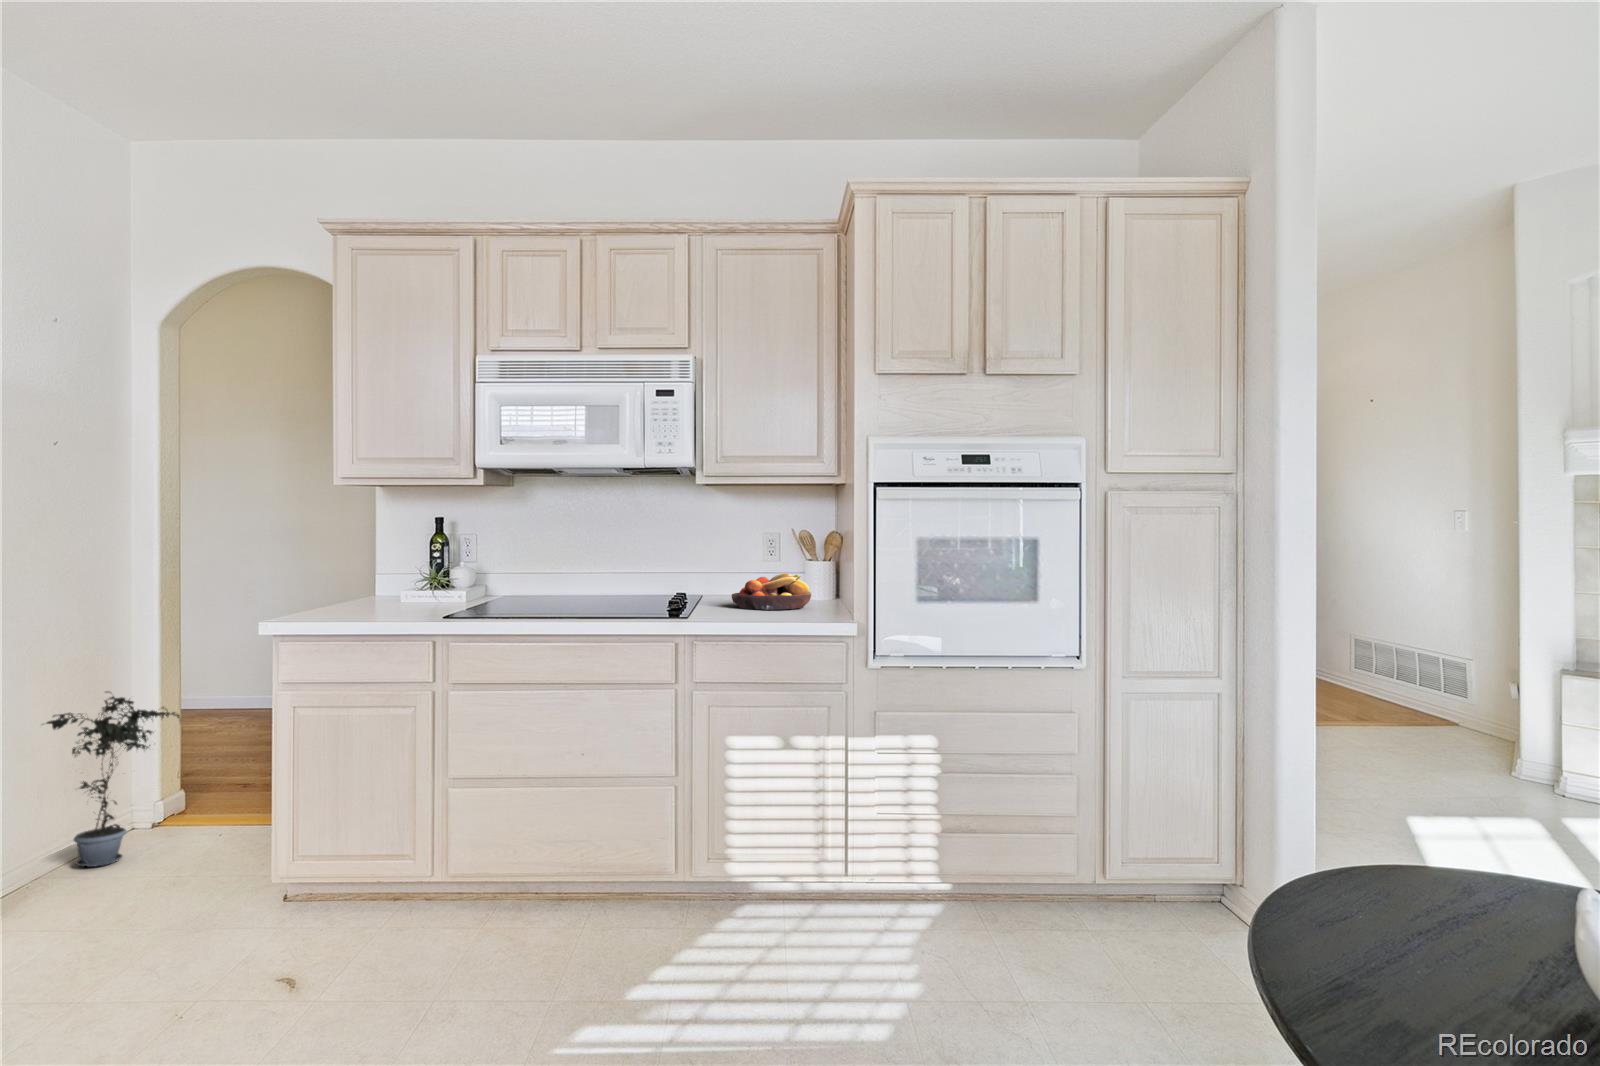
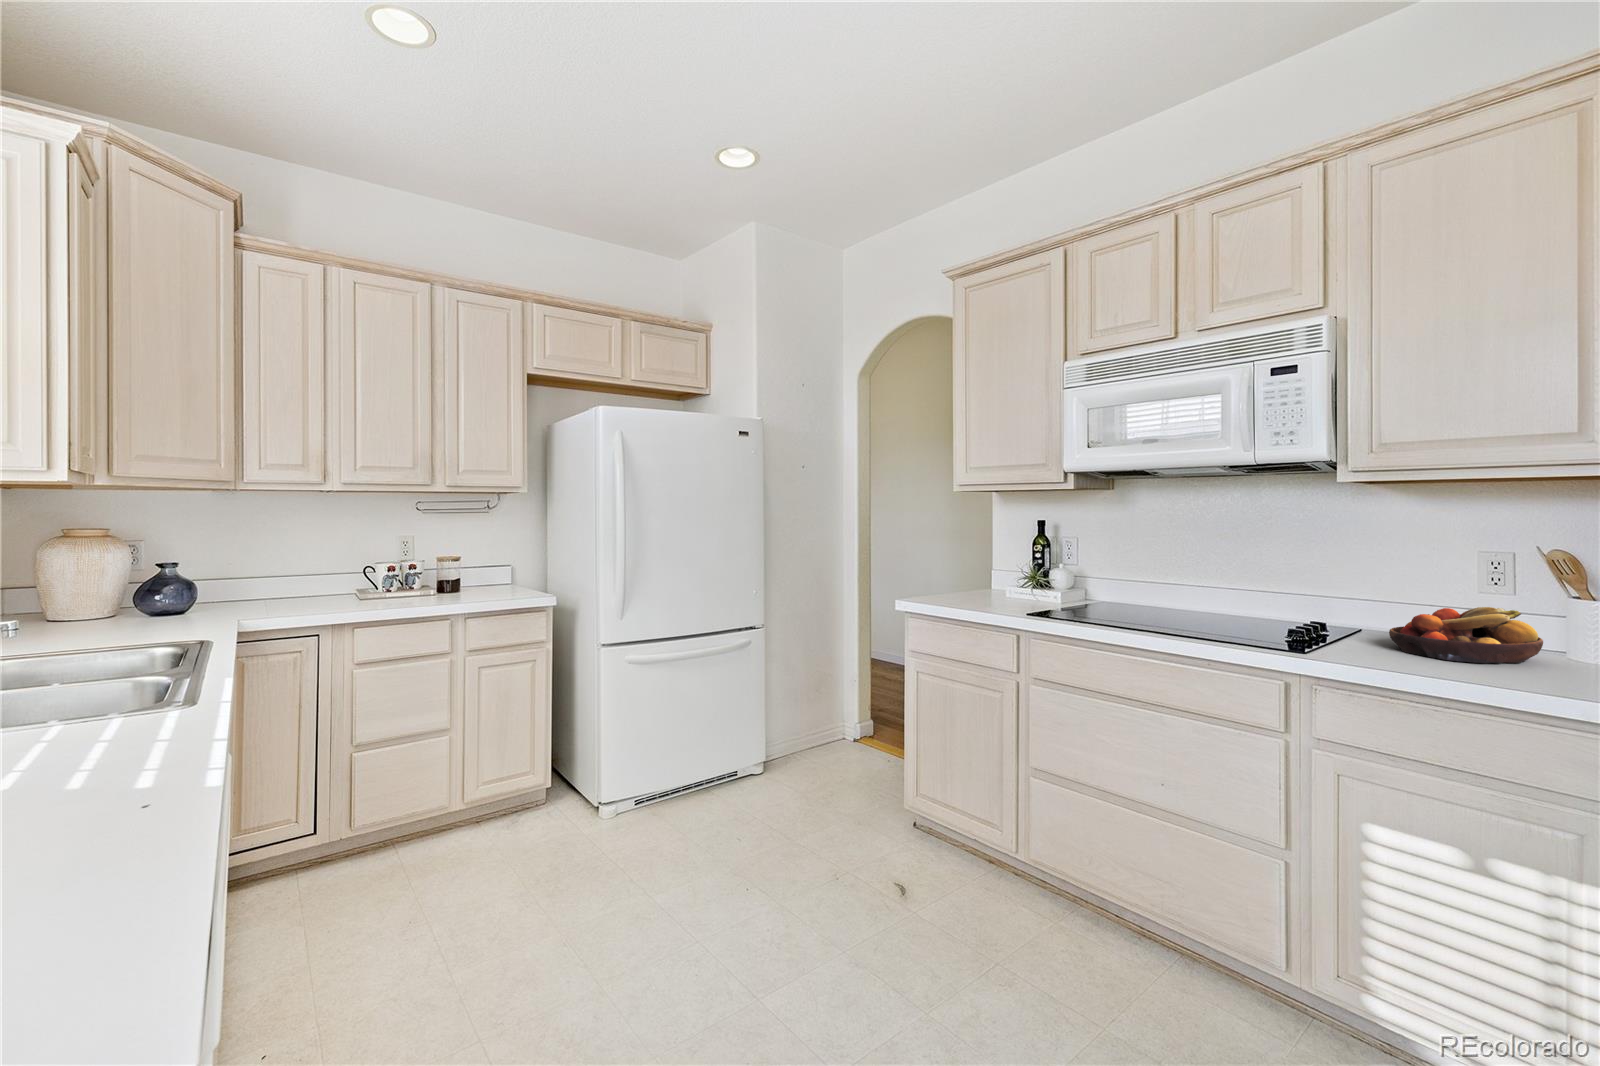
potted plant: present [46,691,180,867] -> none [784,646,858,771]

